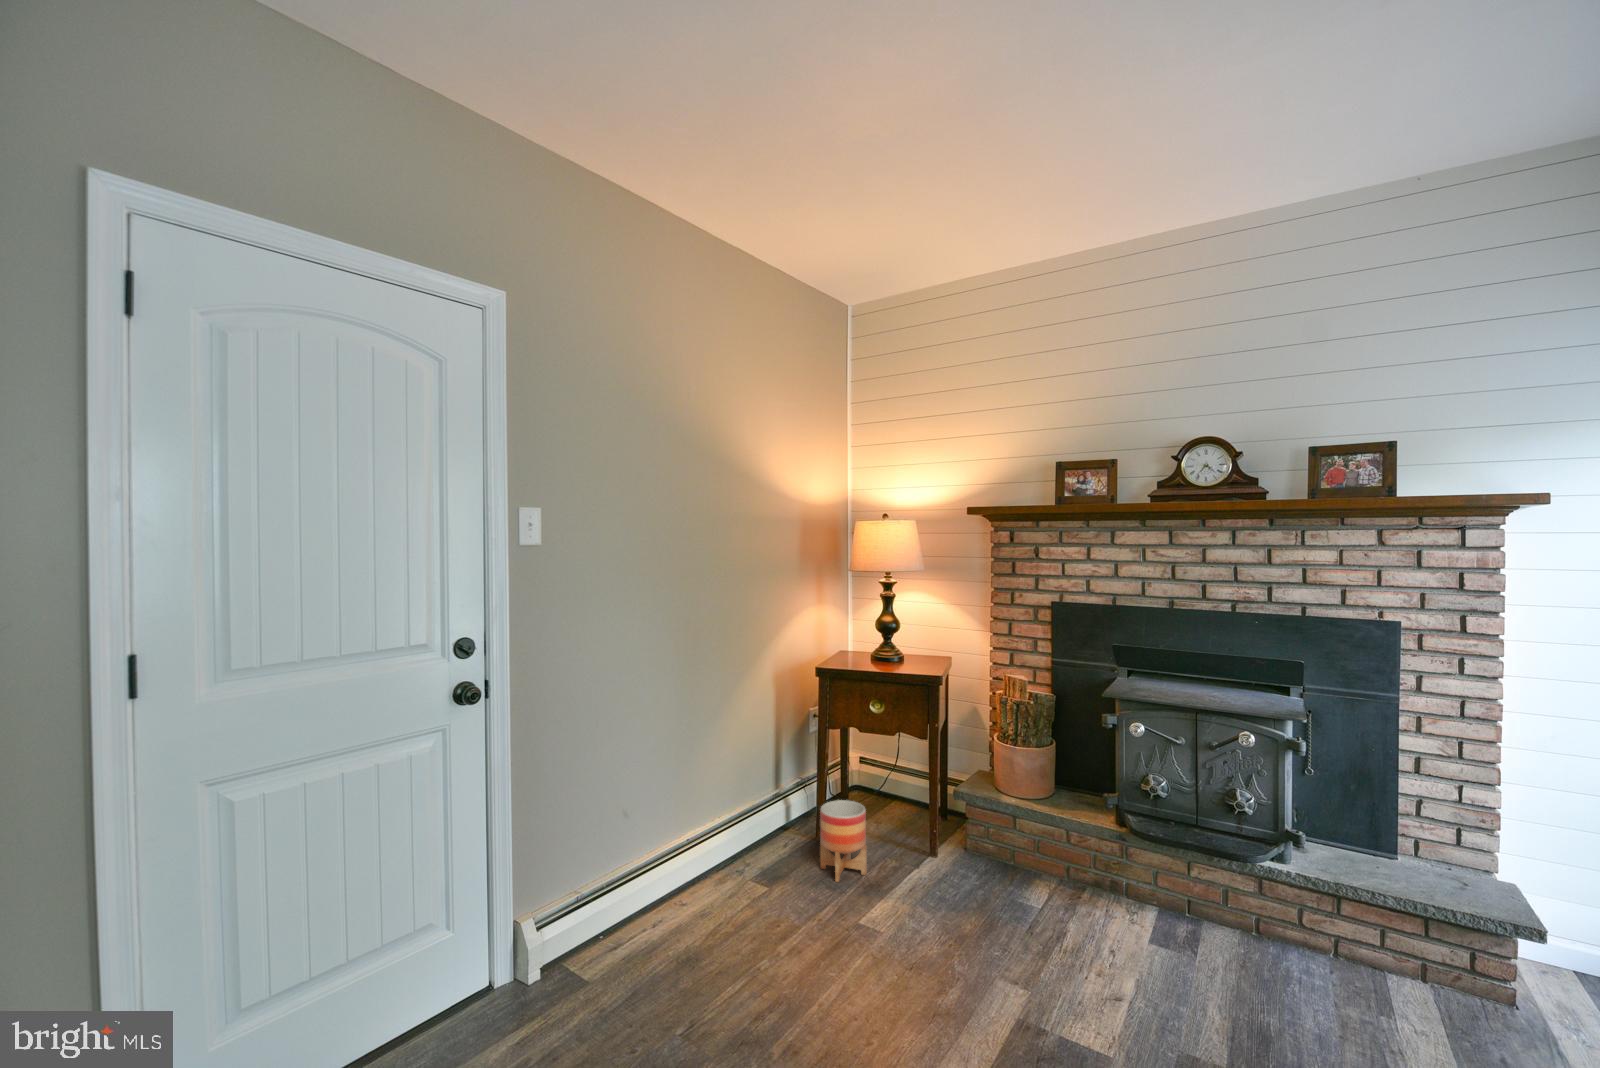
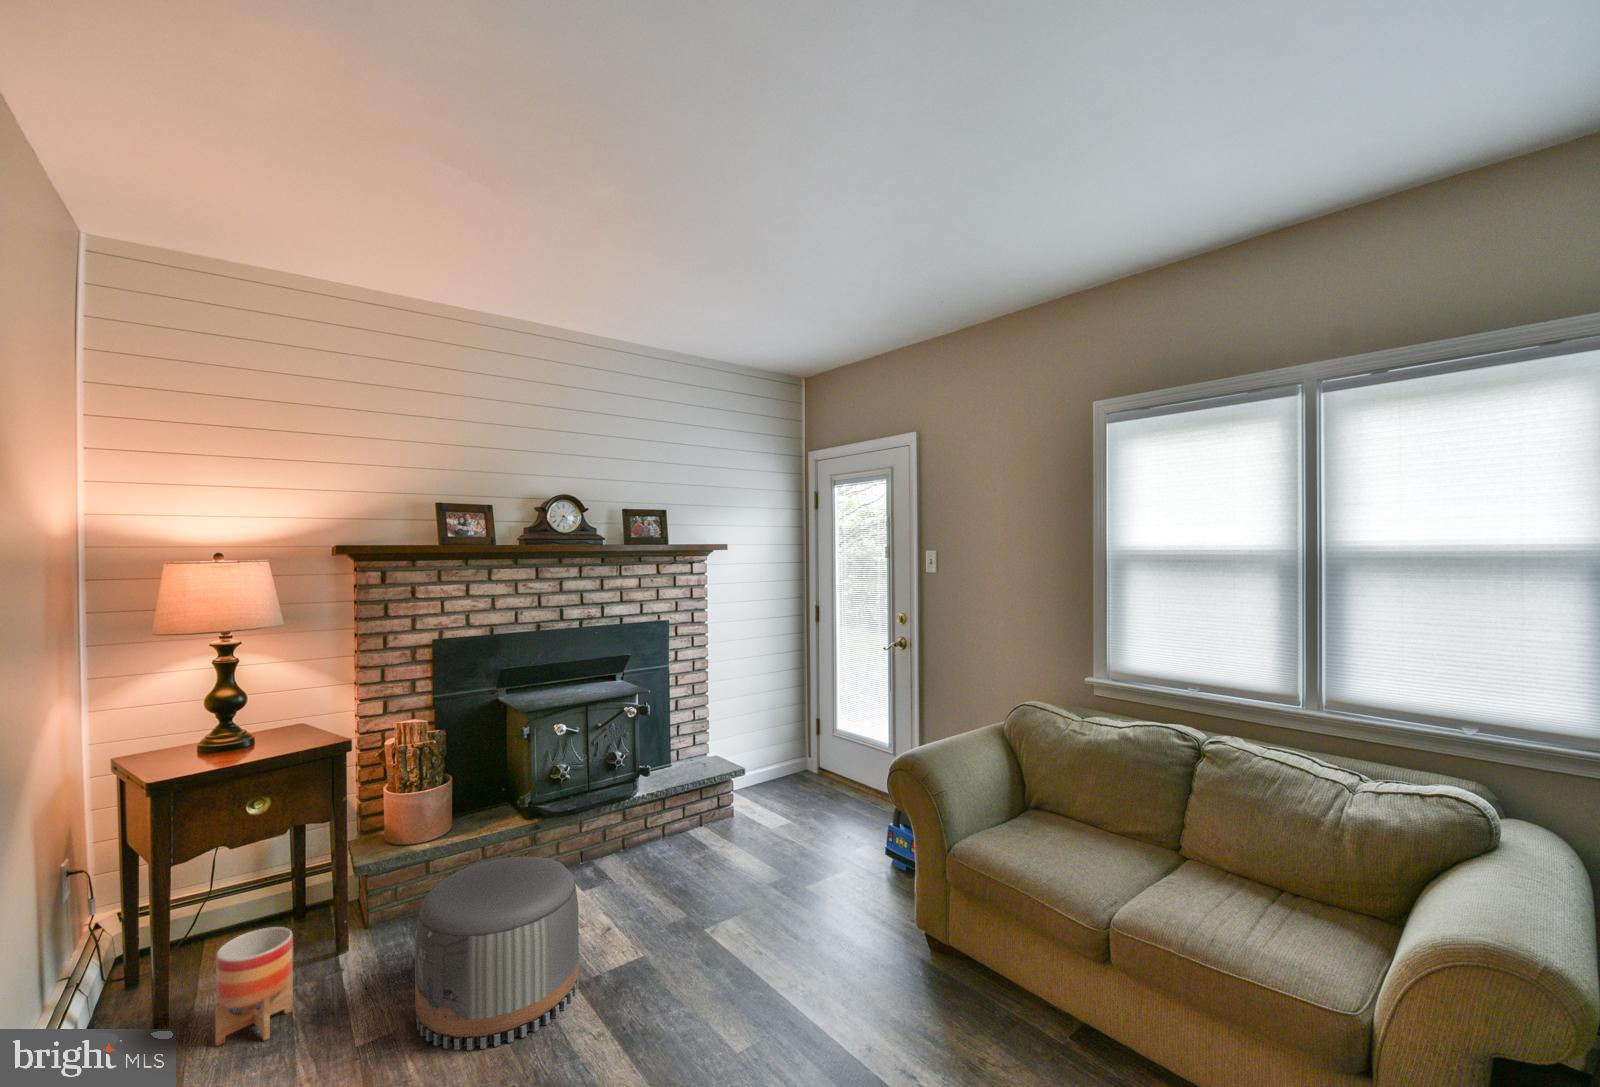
pouf: none [879,823,1034,1010] -> present [415,857,579,1050]

